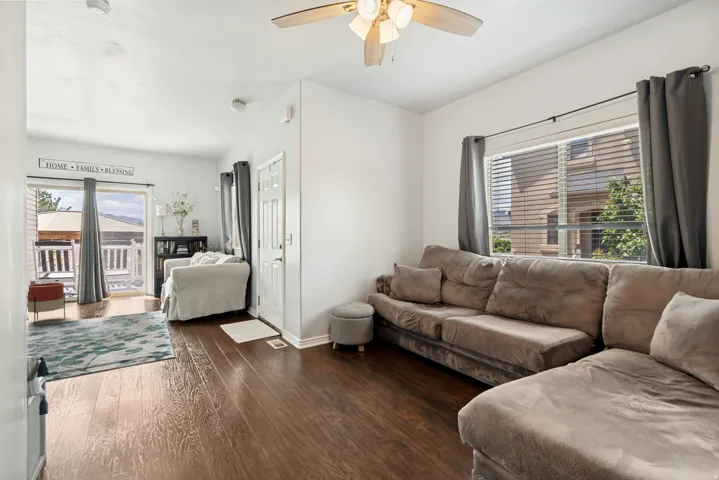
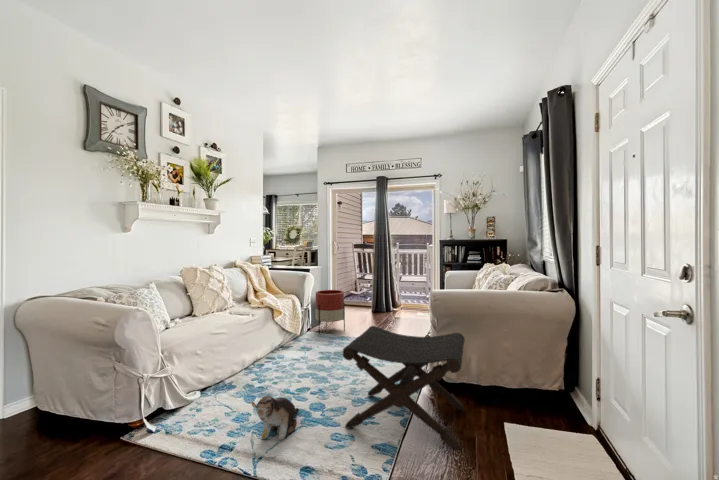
footstool: none [125,288,202,350] -> present [343,326,465,450]
plush toy: none [63,337,90,367] -> present [251,395,299,440]

